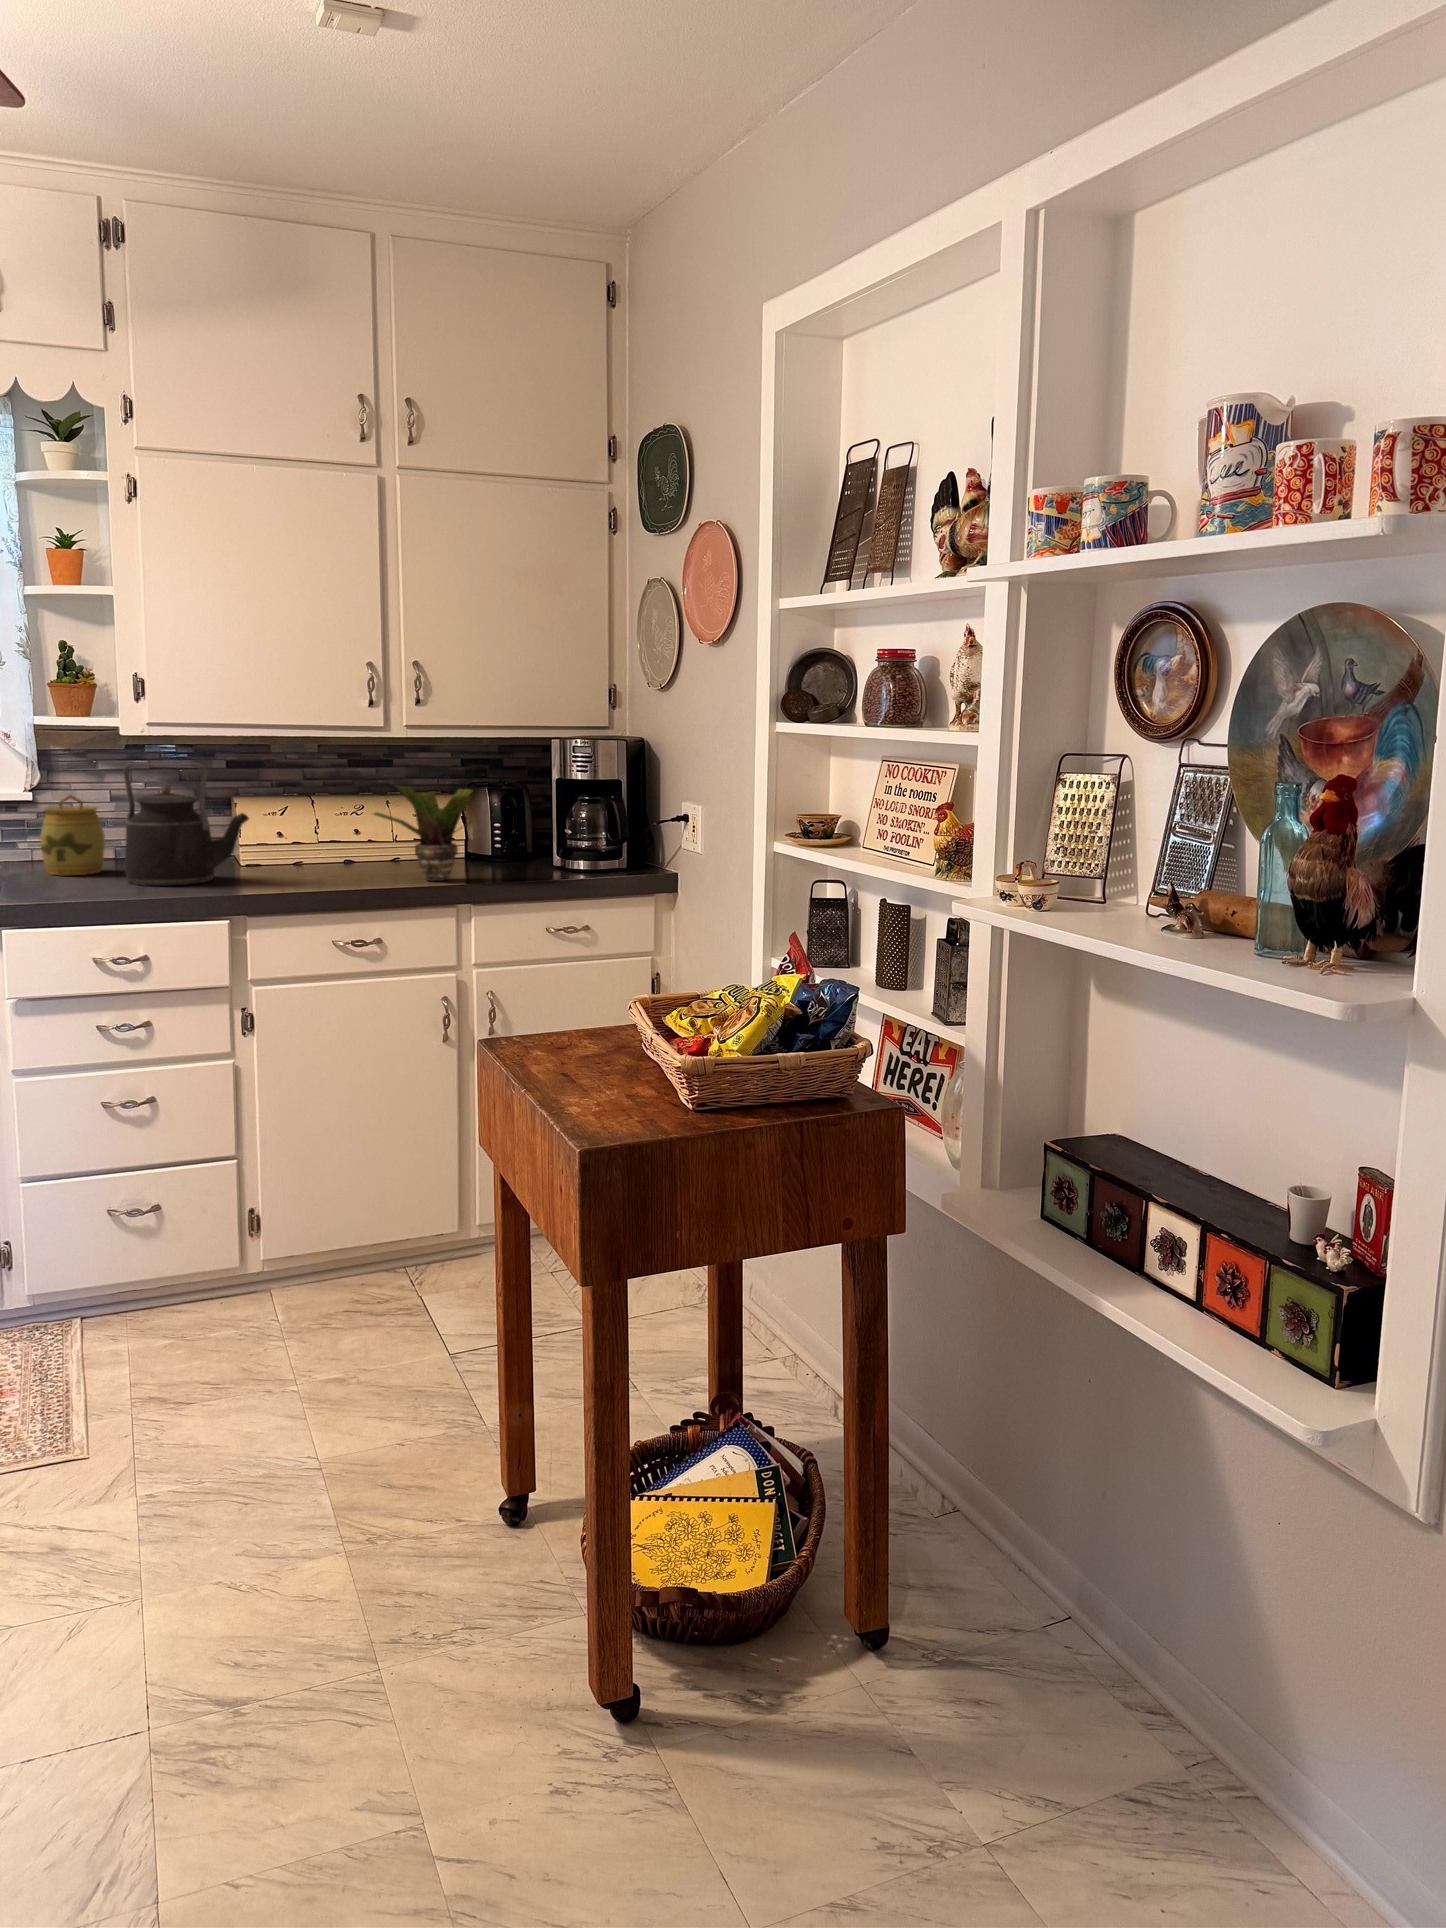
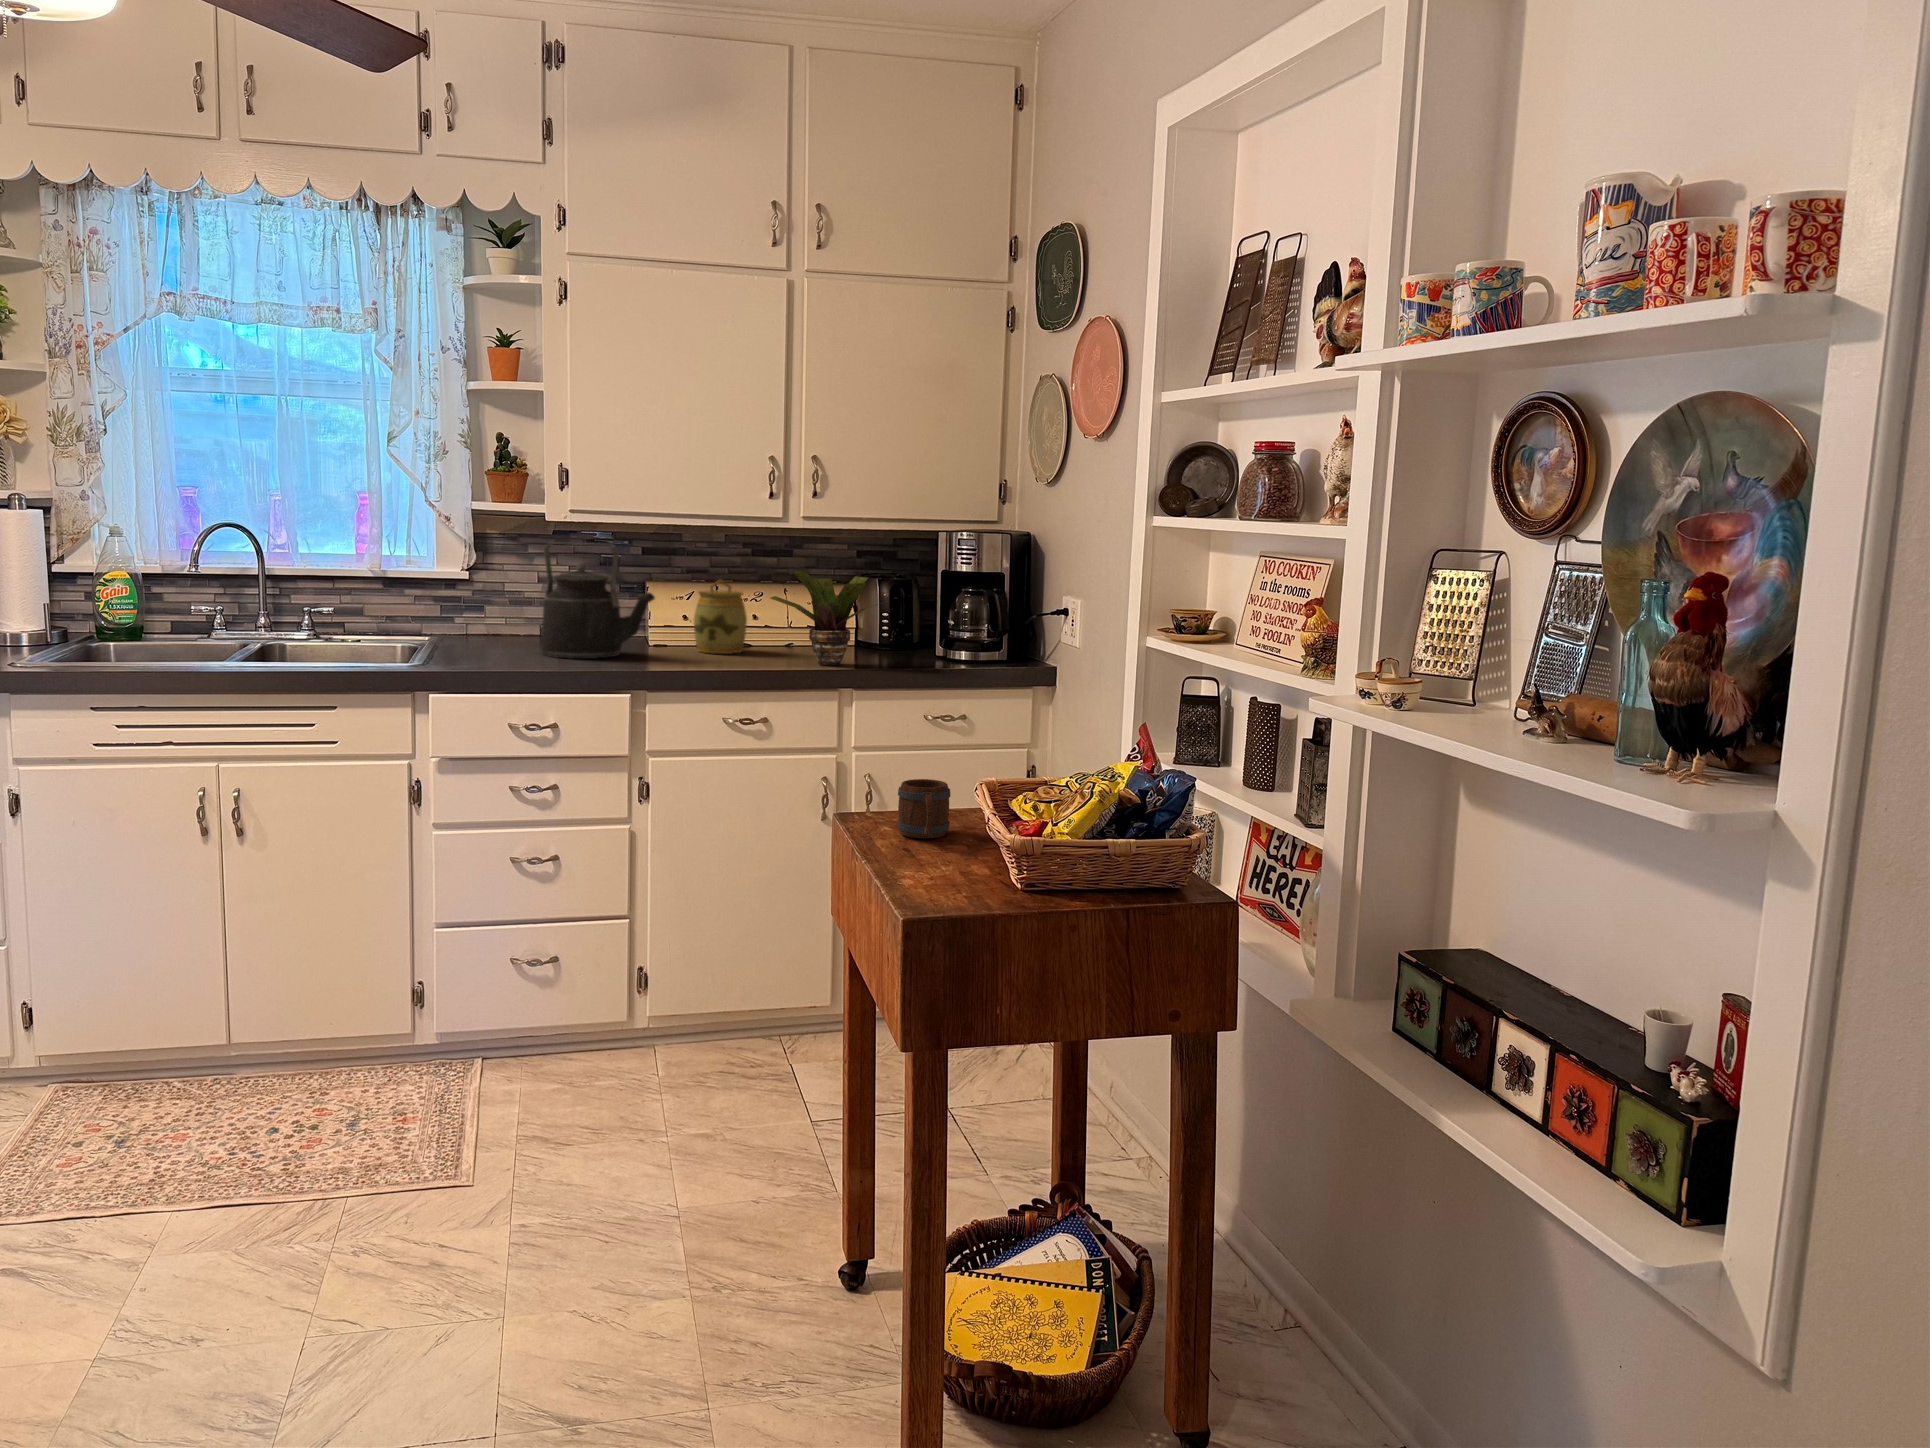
jar: present [40,795,105,875] -> present [694,580,747,654]
mug: none [545,1001,599,1062] -> present [897,779,950,838]

